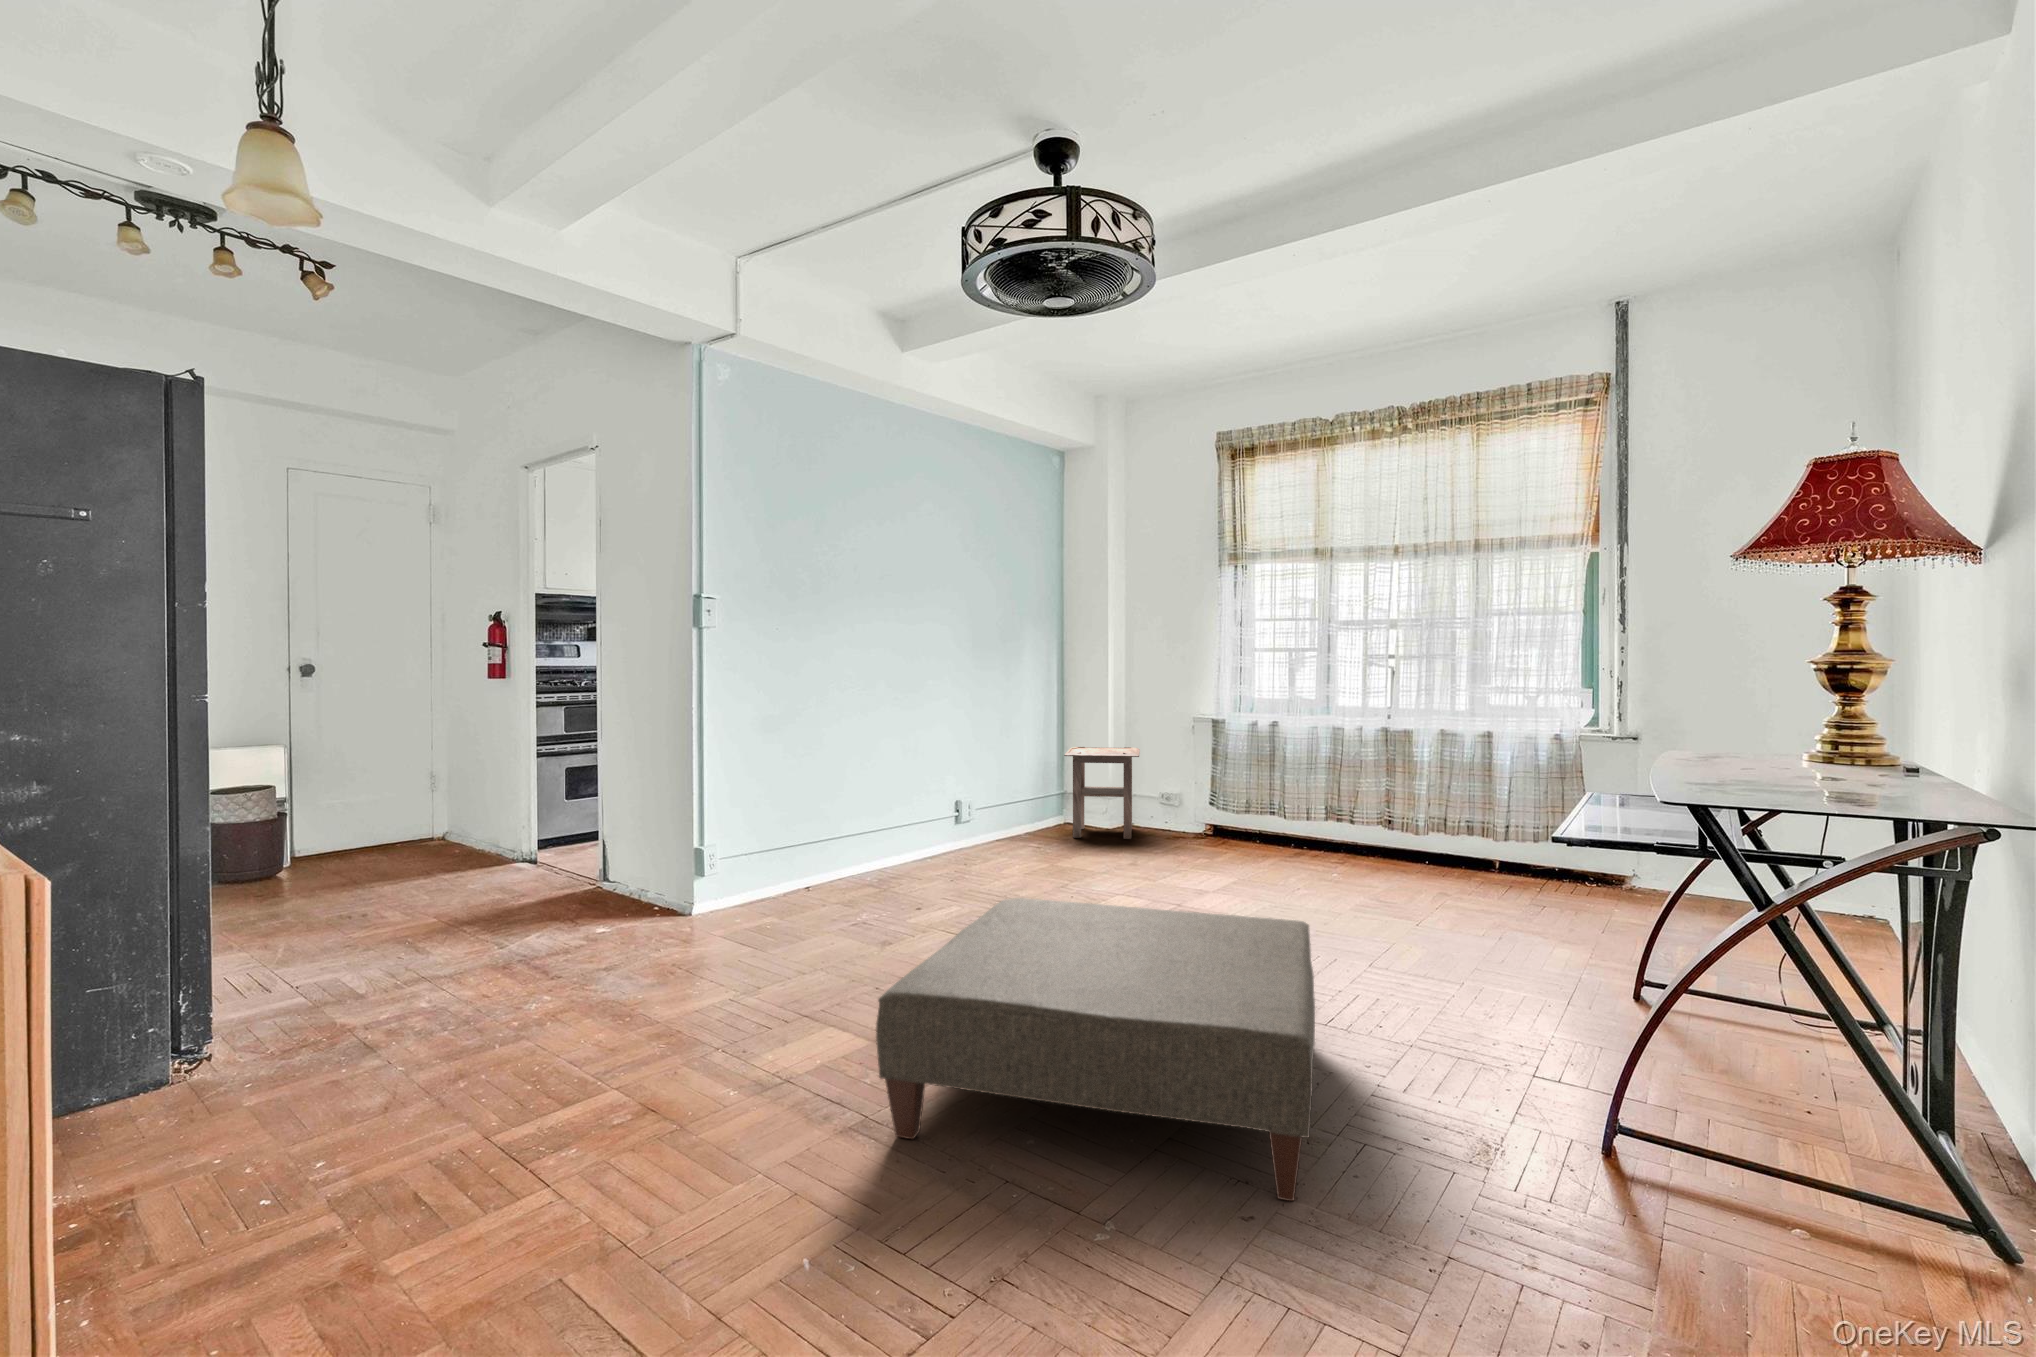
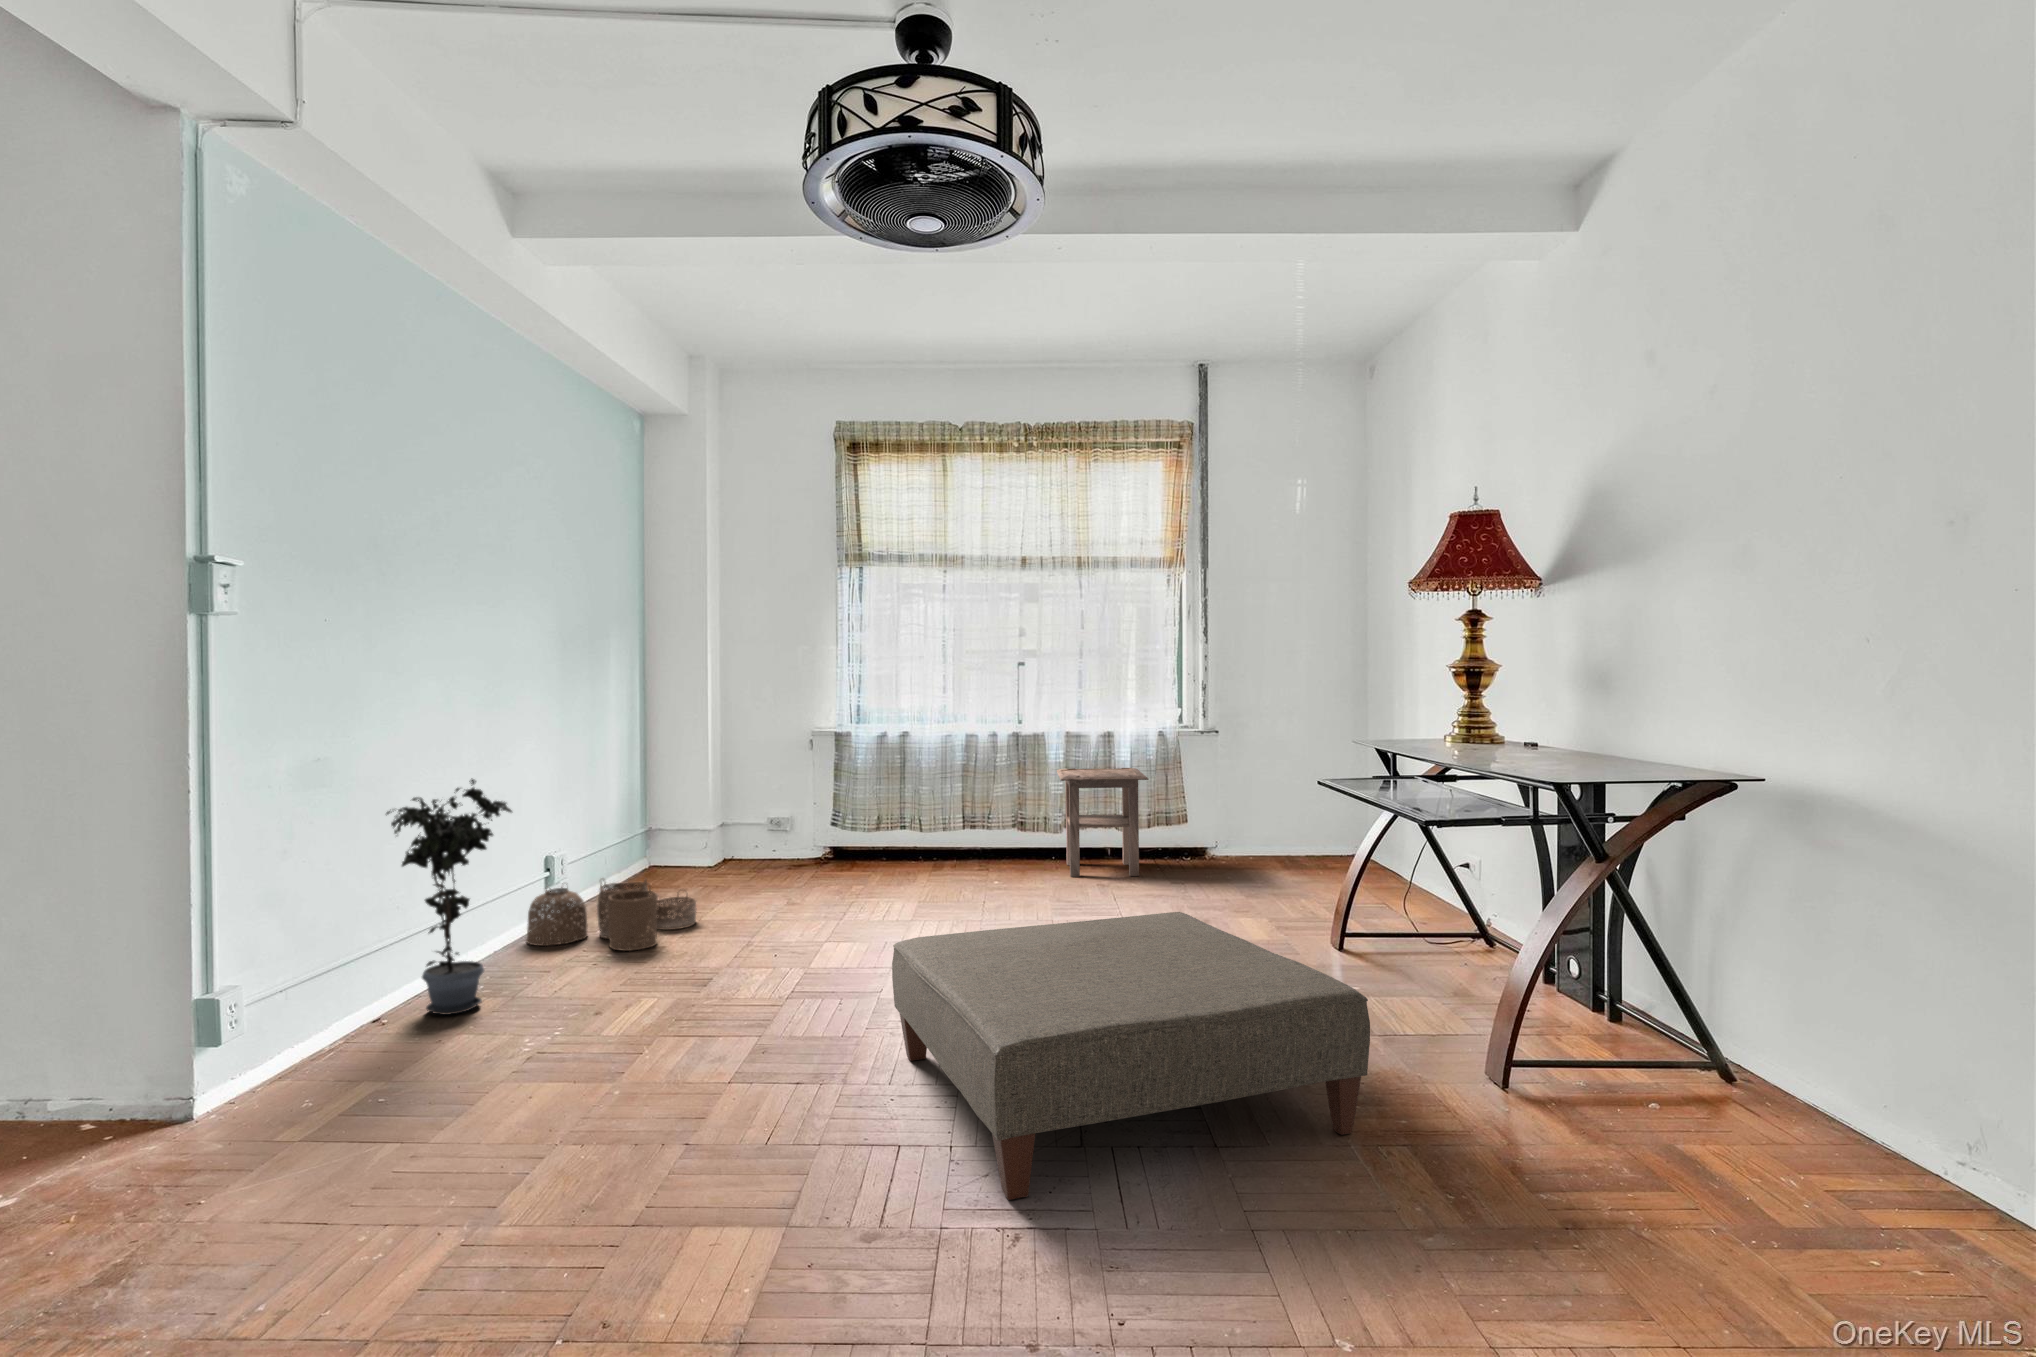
potted plant: none [748,734,854,903] -> present [386,779,512,1015]
side table: present [1064,747,1140,839] -> present [1057,768,1149,877]
woven basket: none [903,823,1030,882] -> present [526,879,697,951]

